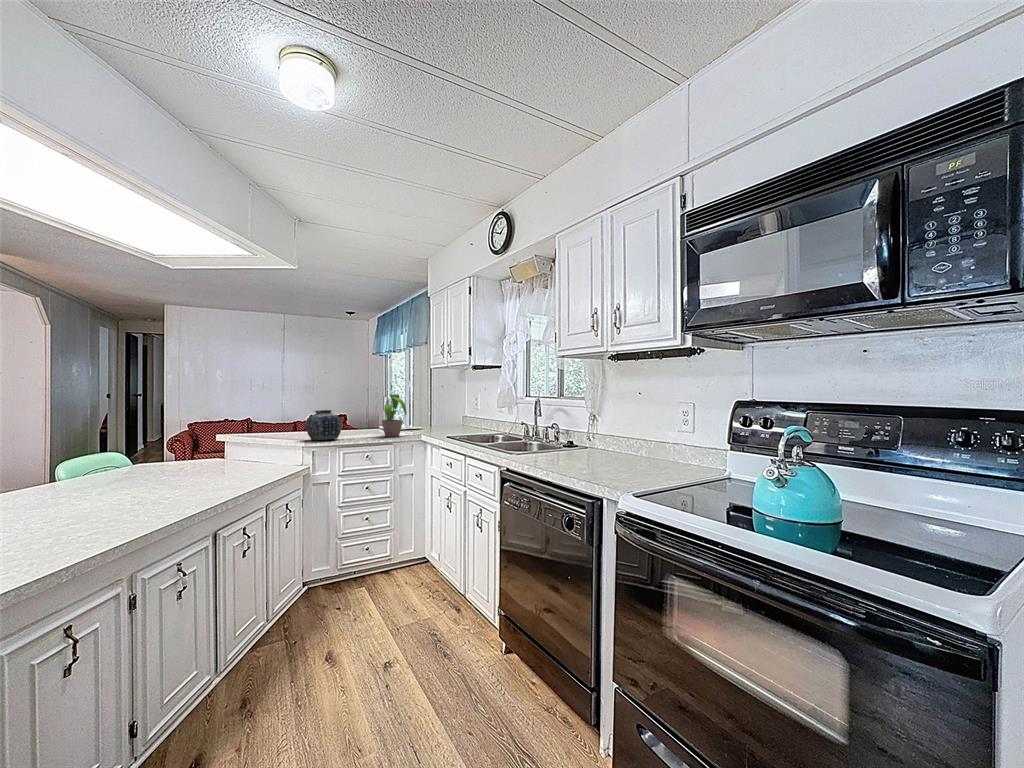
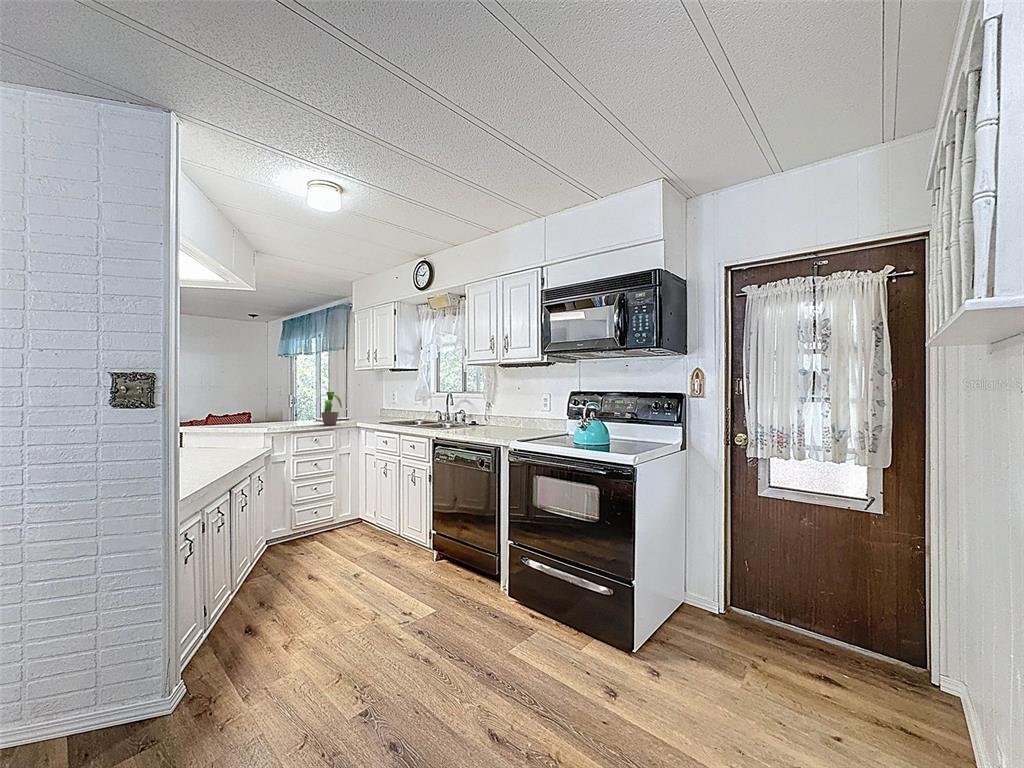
vase: present [306,410,342,440] -> none [263,404,292,428]

